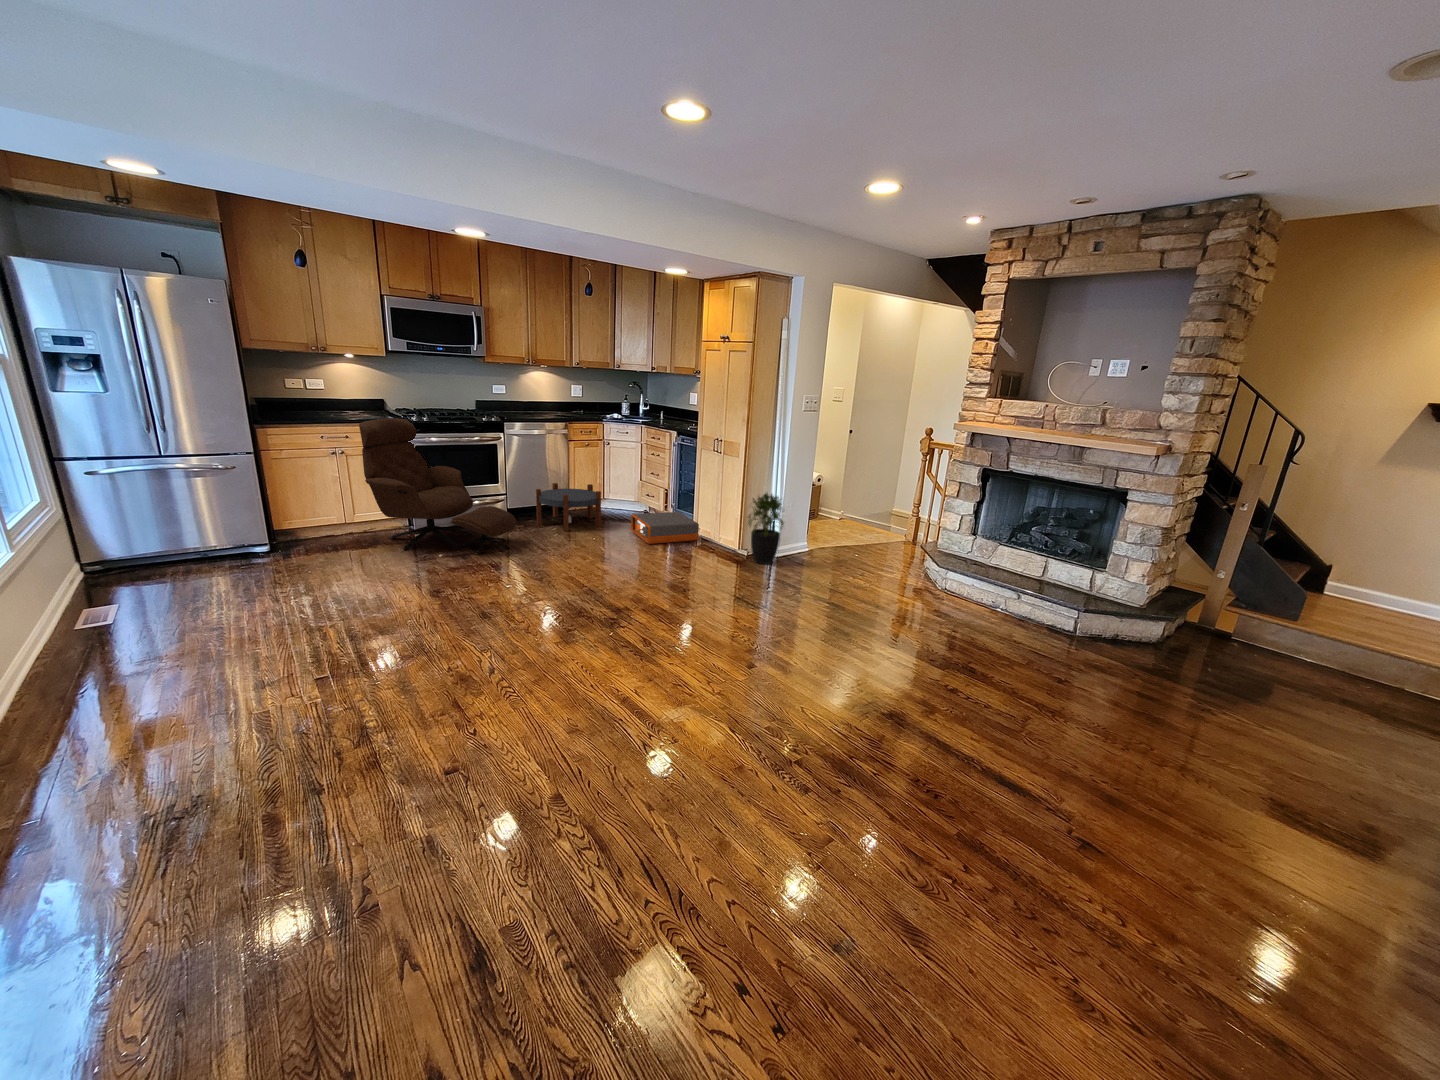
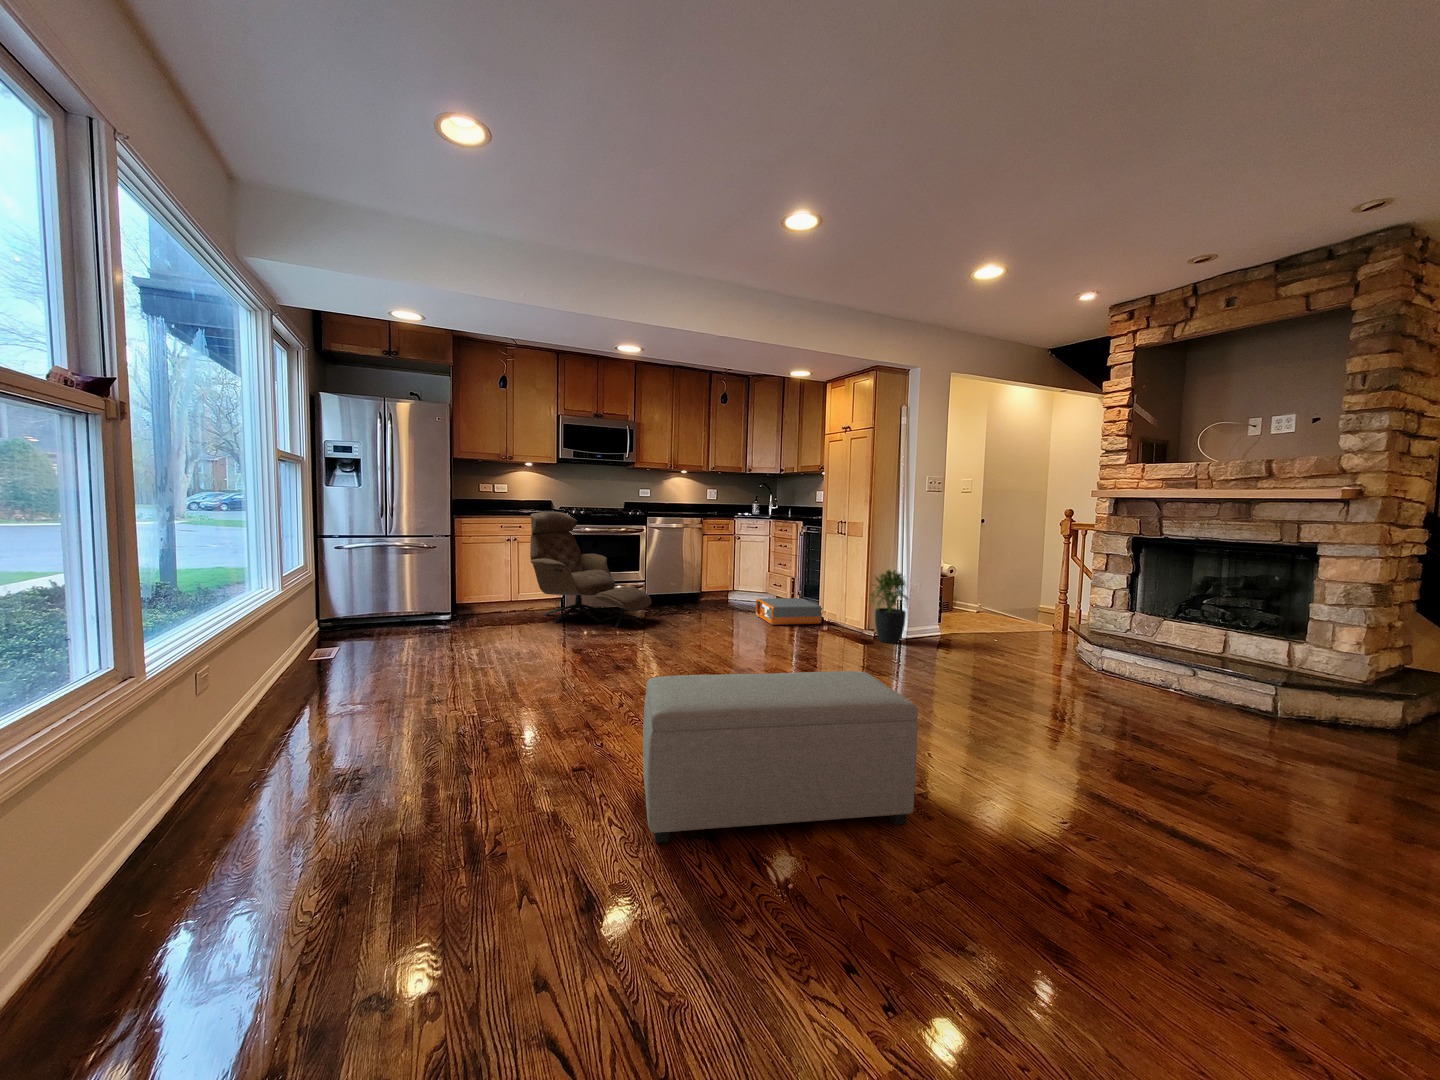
side table: present [536,483,601,532] -> none [669,573,728,615]
ottoman: none [524,652,803,864] -> present [643,671,918,843]

